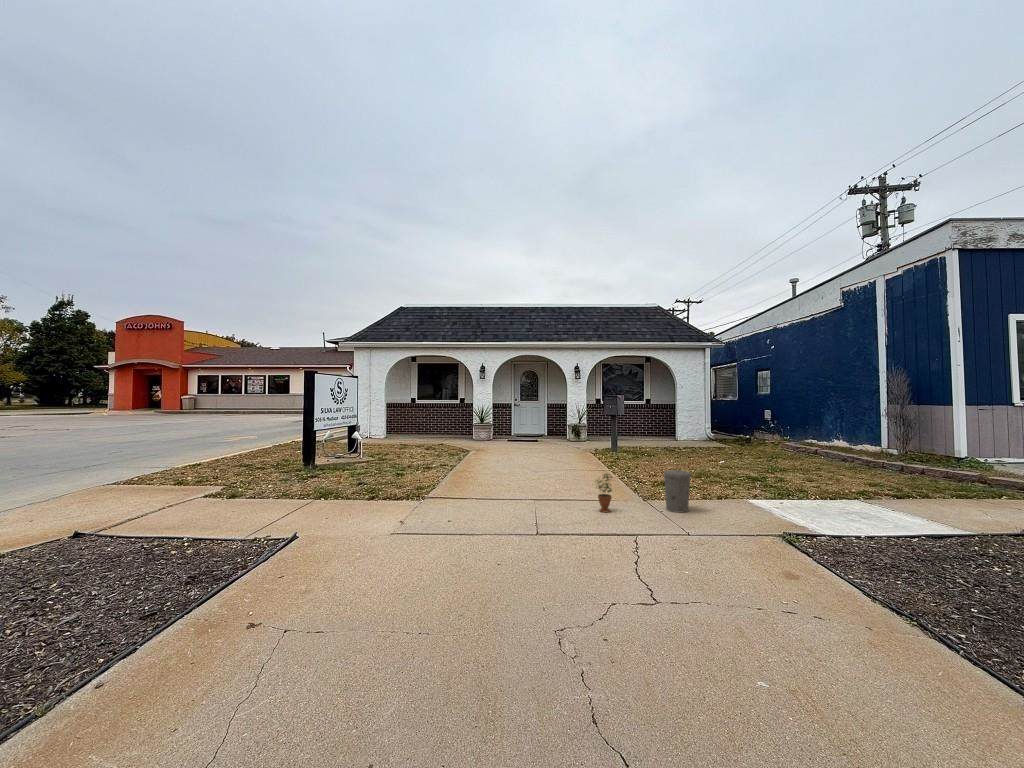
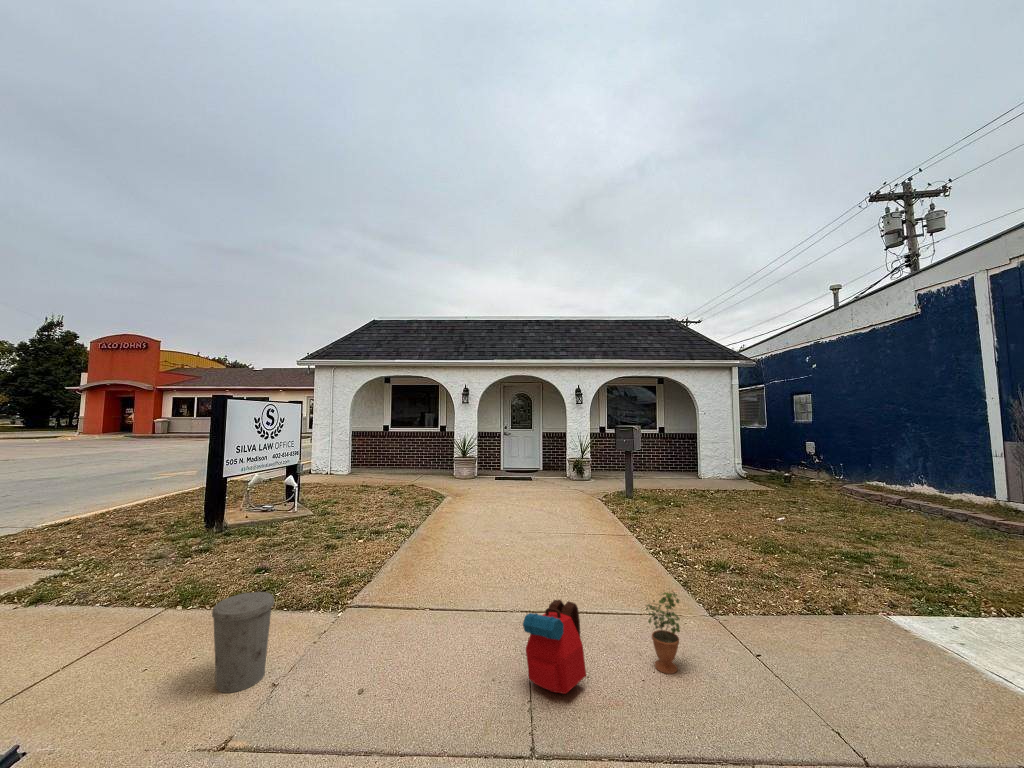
trash can: present [664,470,691,513] -> present [212,592,274,693]
backpack: none [530,477,562,517] -> present [523,600,586,694]

